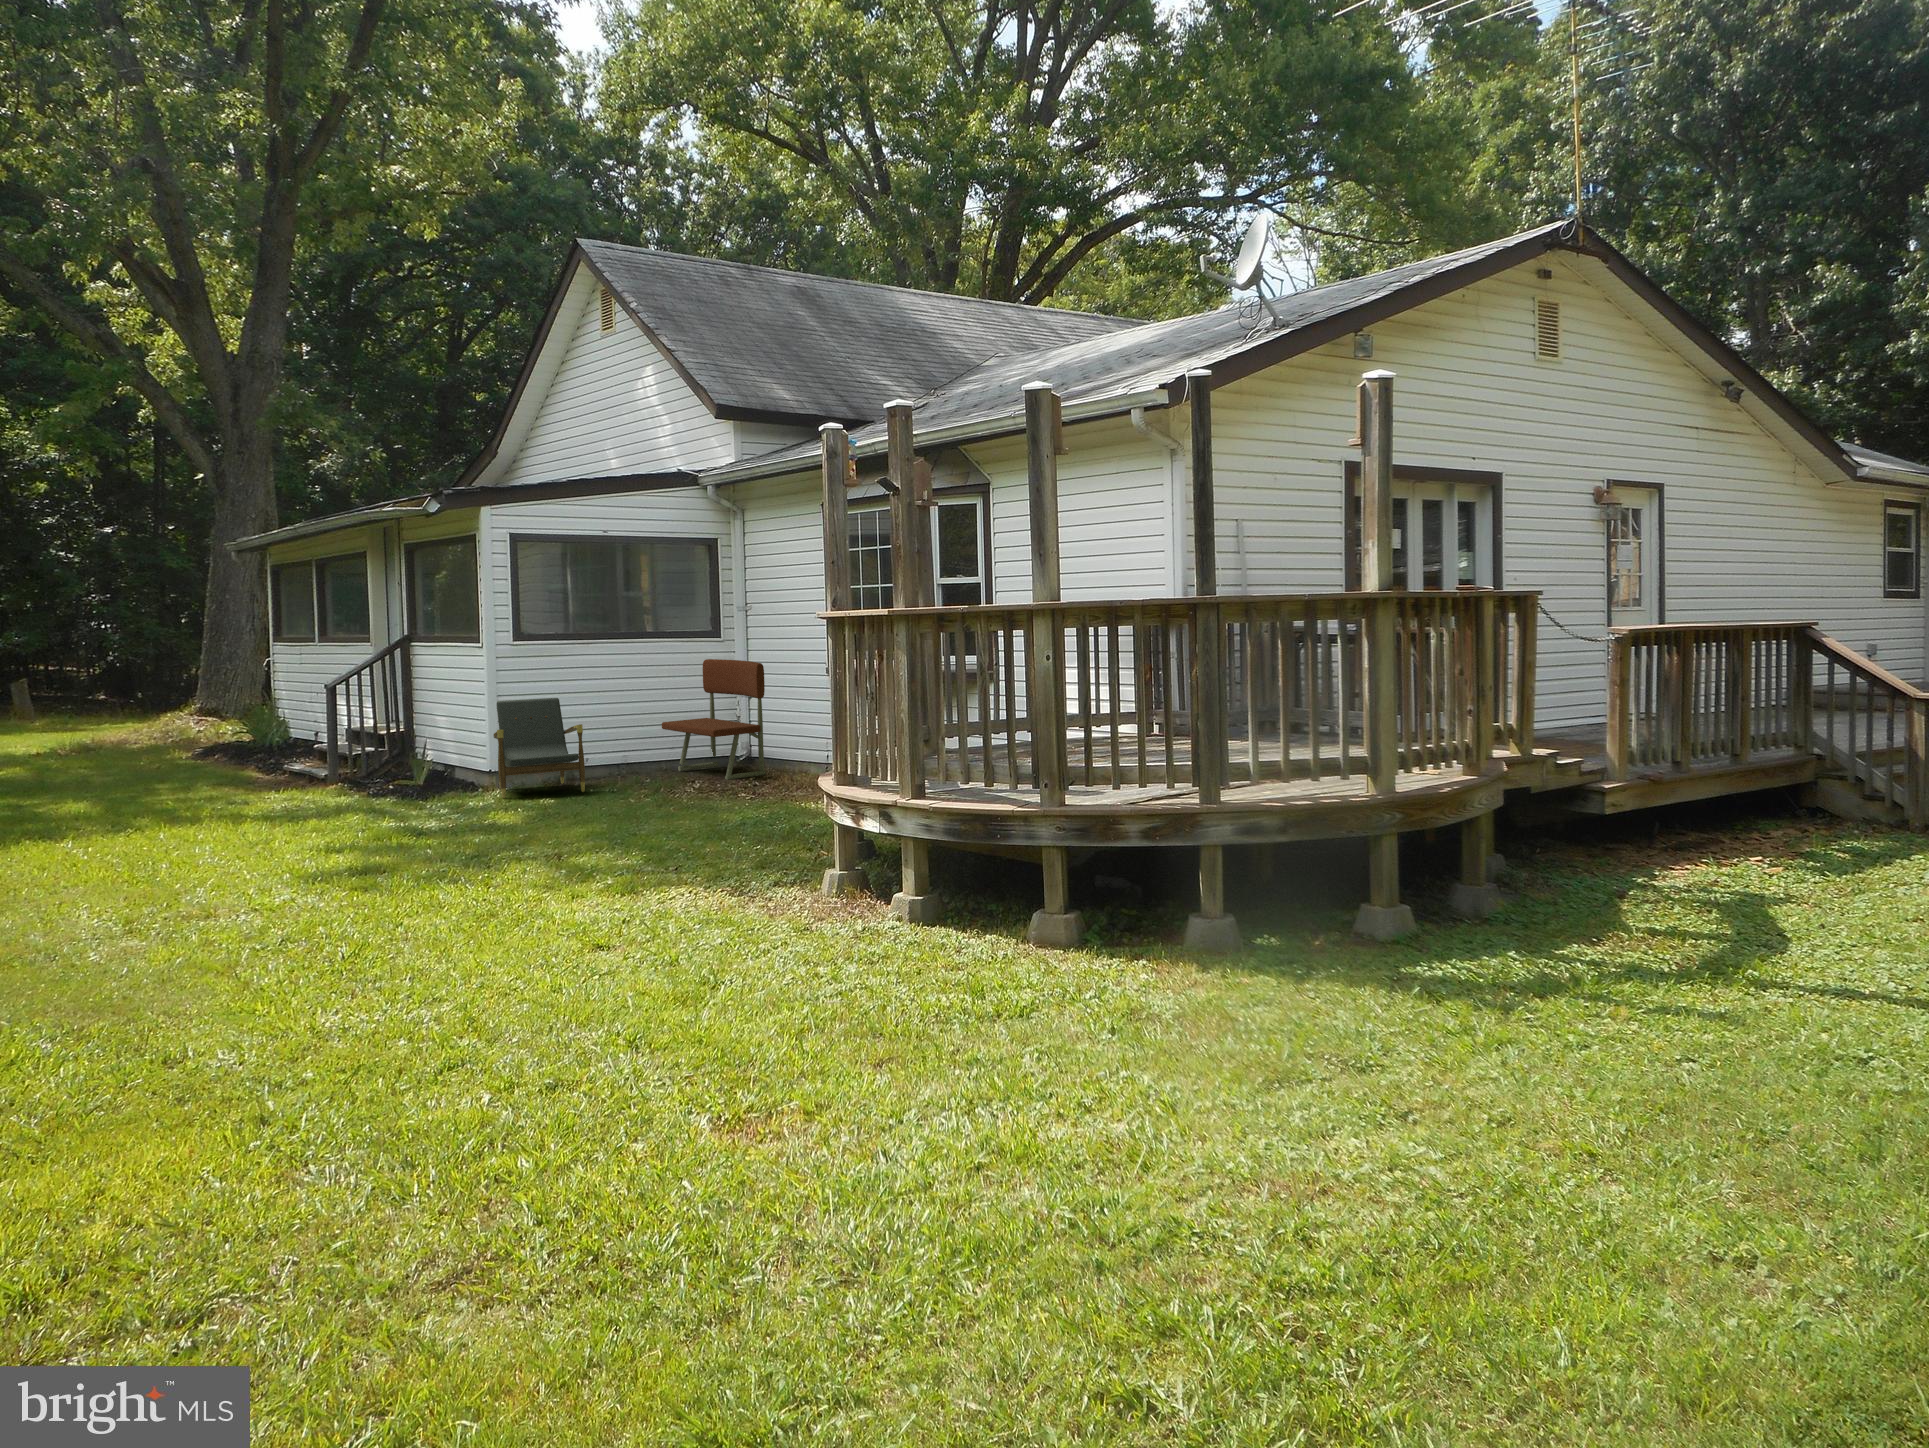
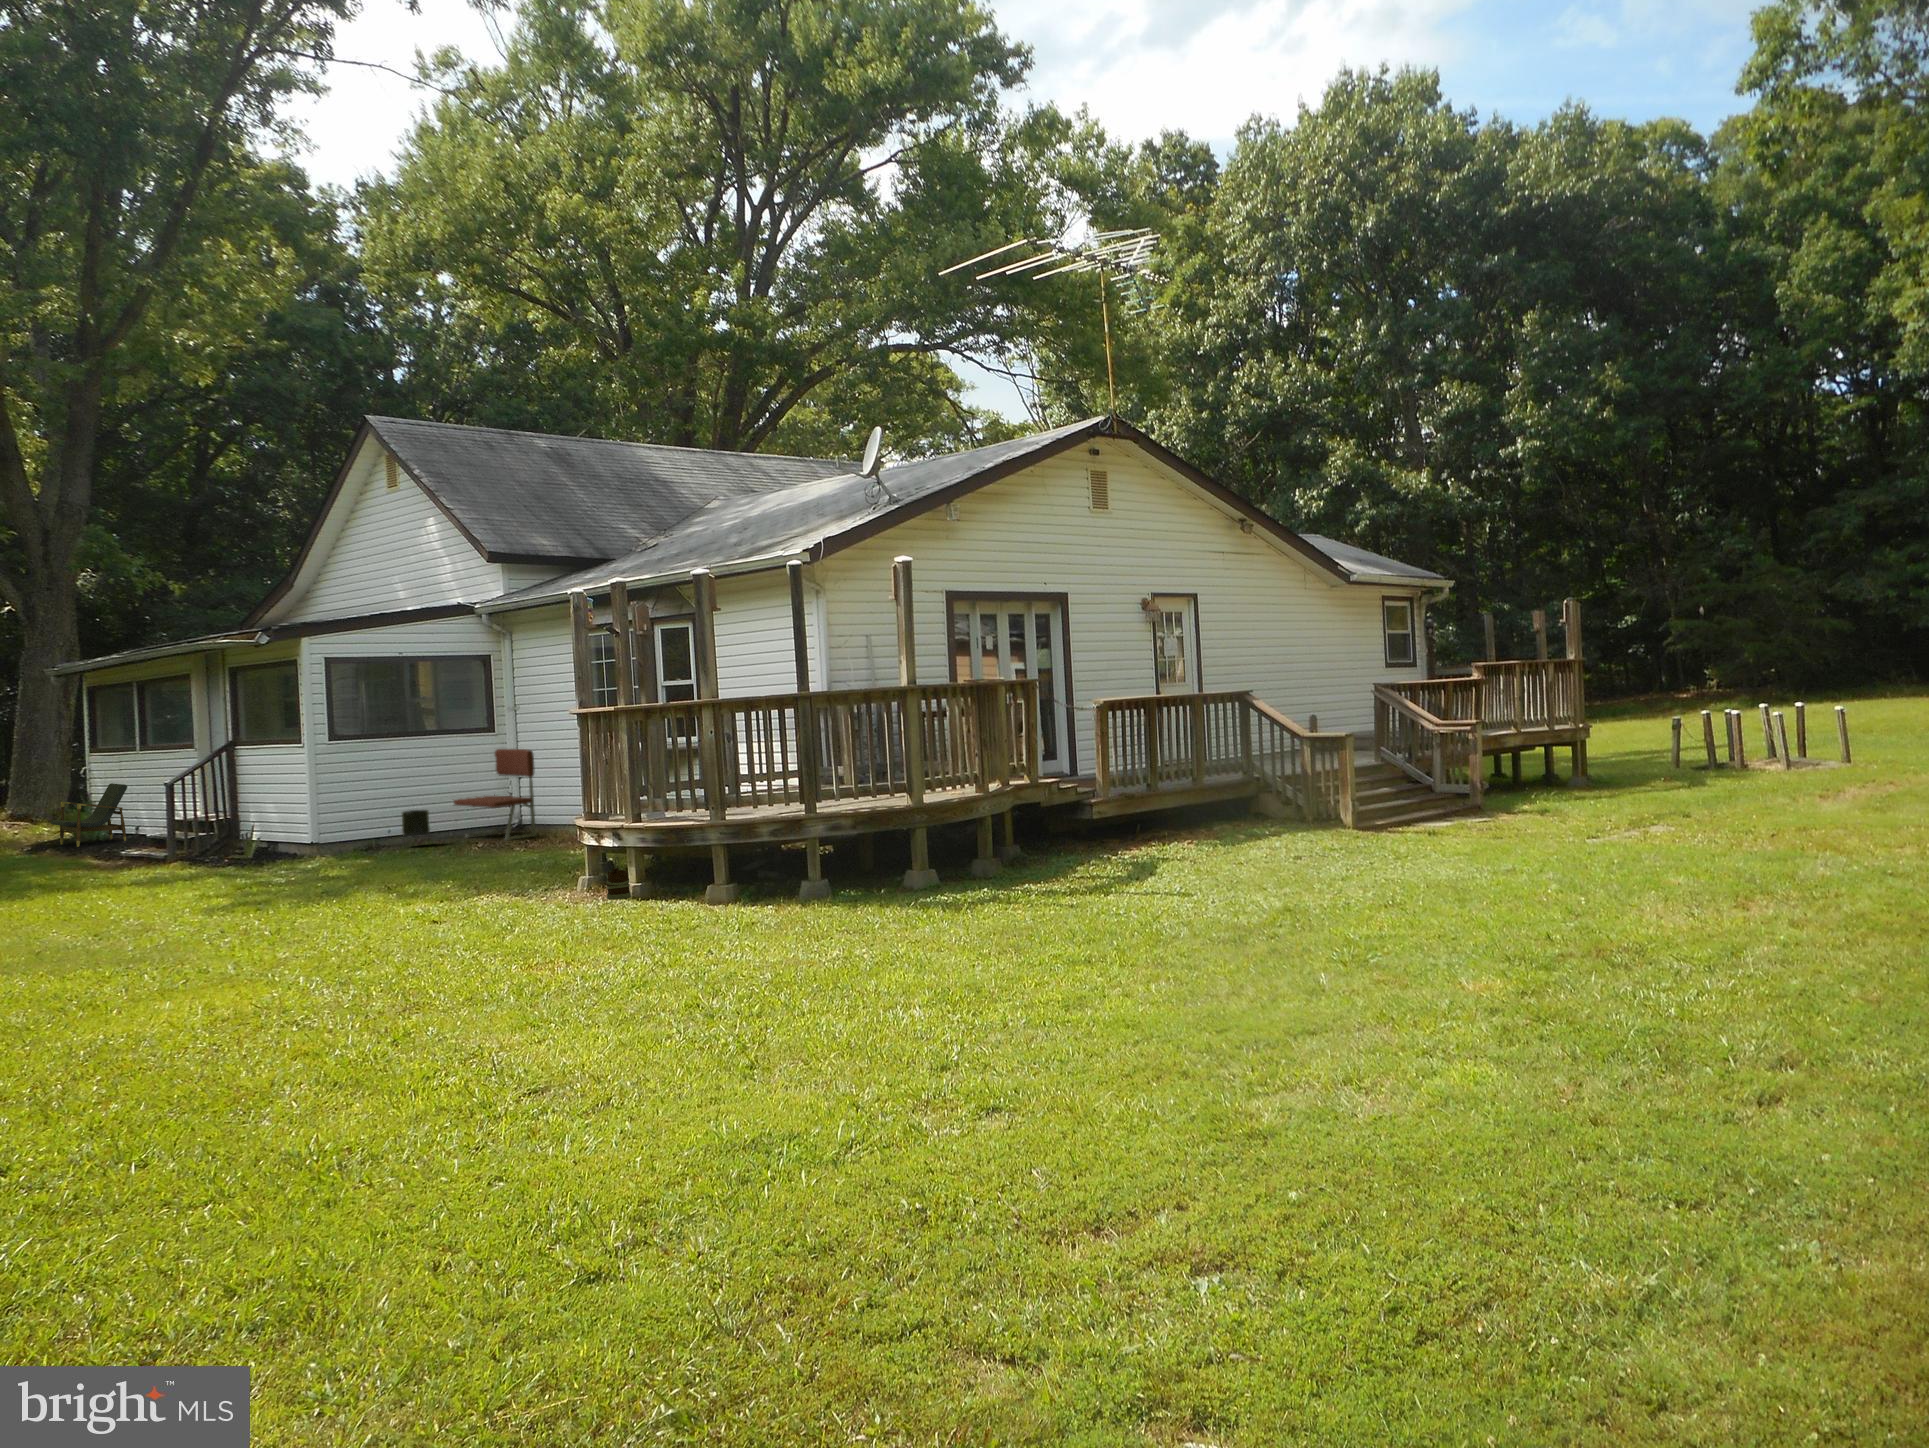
lounge chair: present [493,698,585,798] -> present [51,783,127,847]
planter: none [599,734,633,783] -> present [402,810,430,836]
wooden bucket: none [870,850,908,920] -> present [607,856,631,899]

